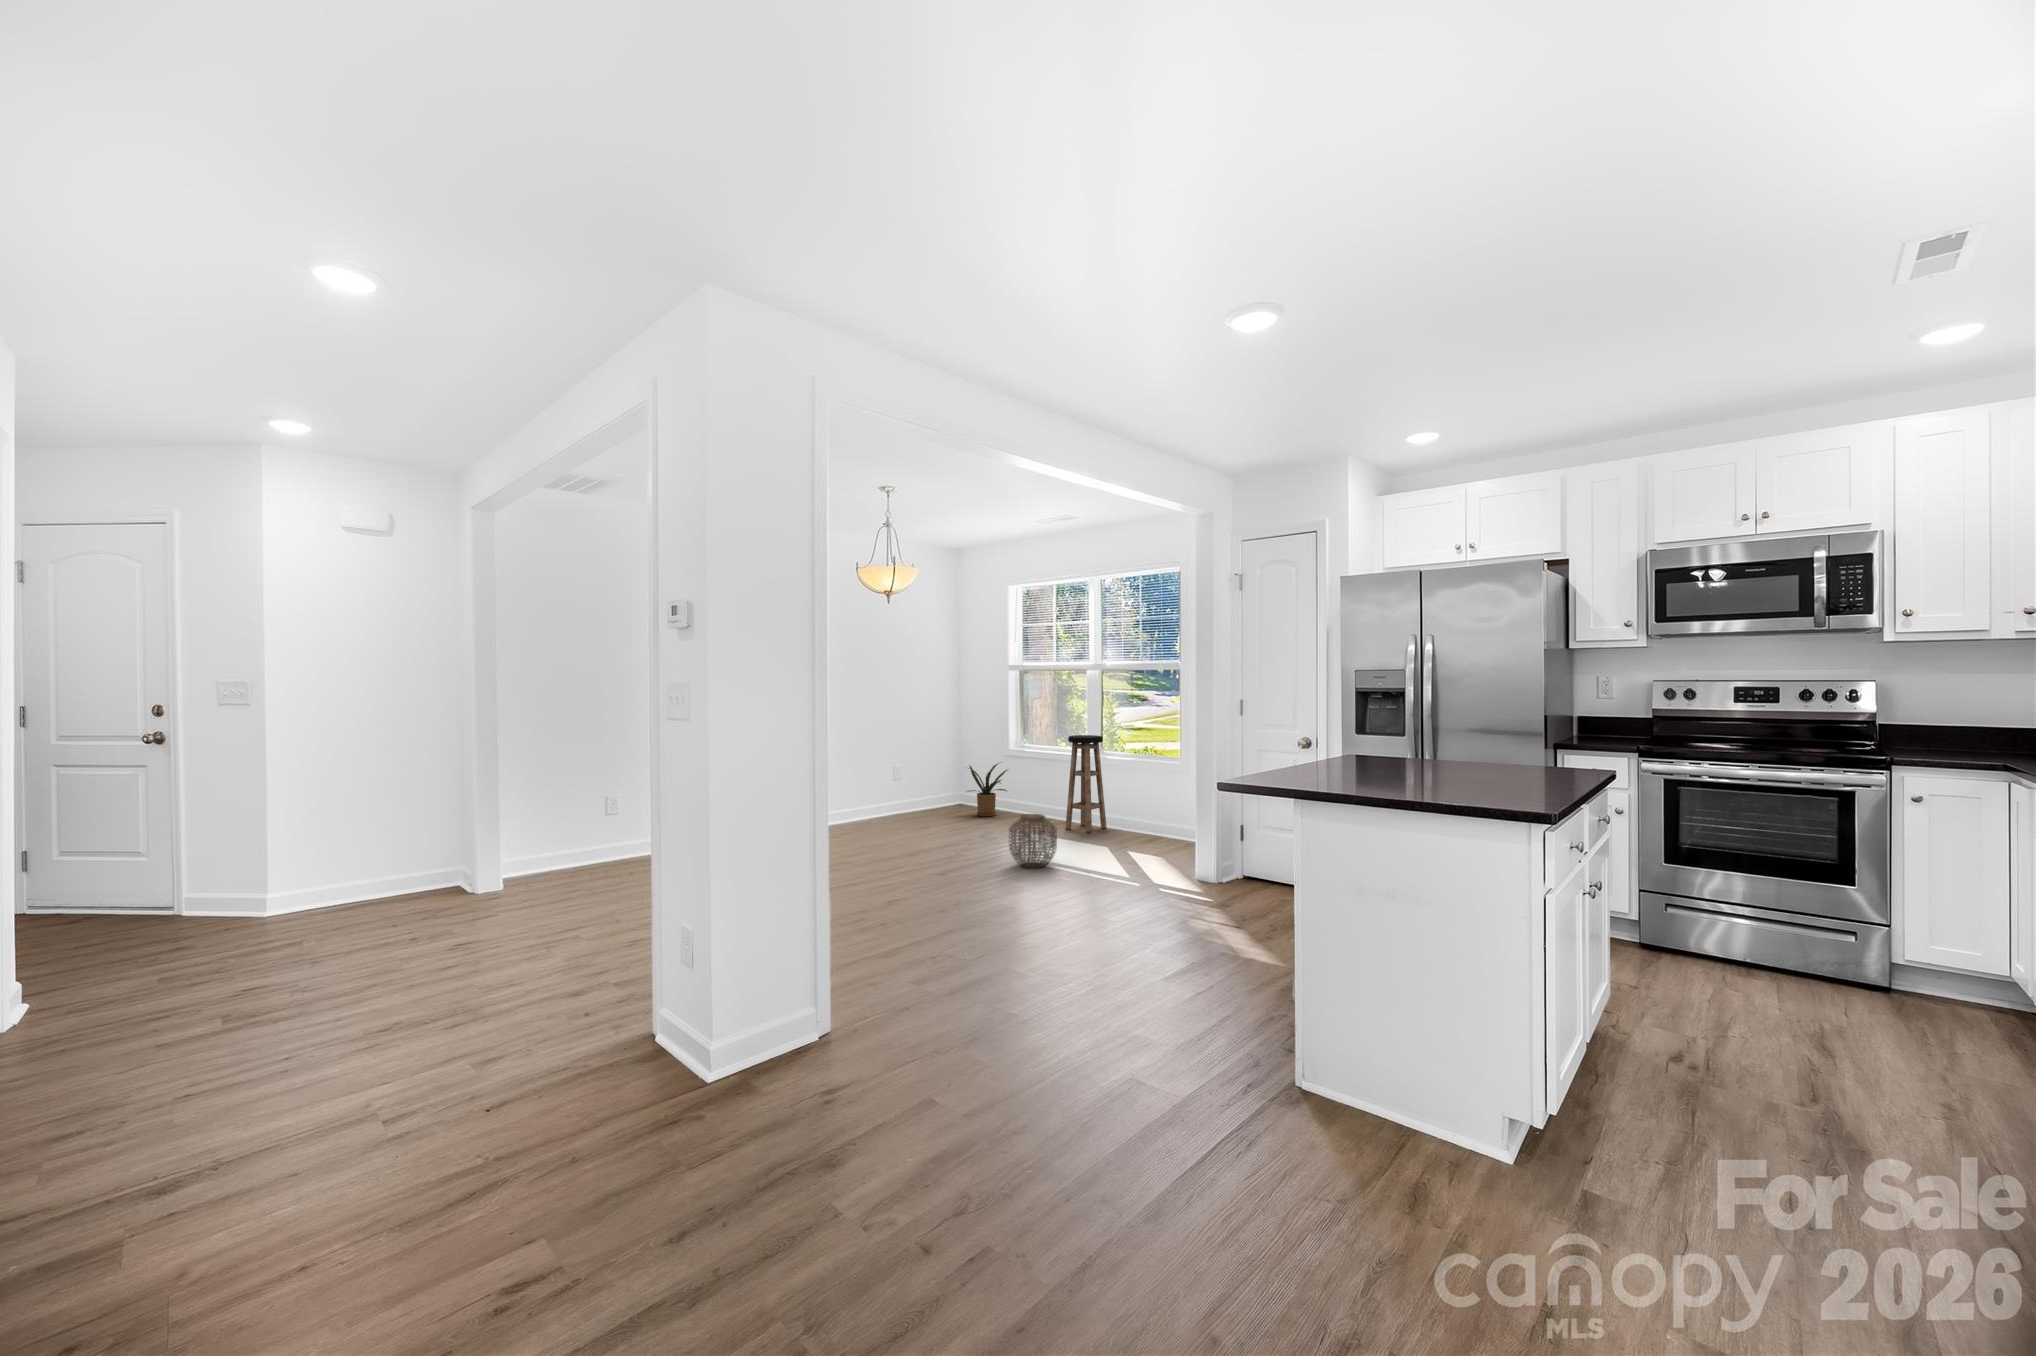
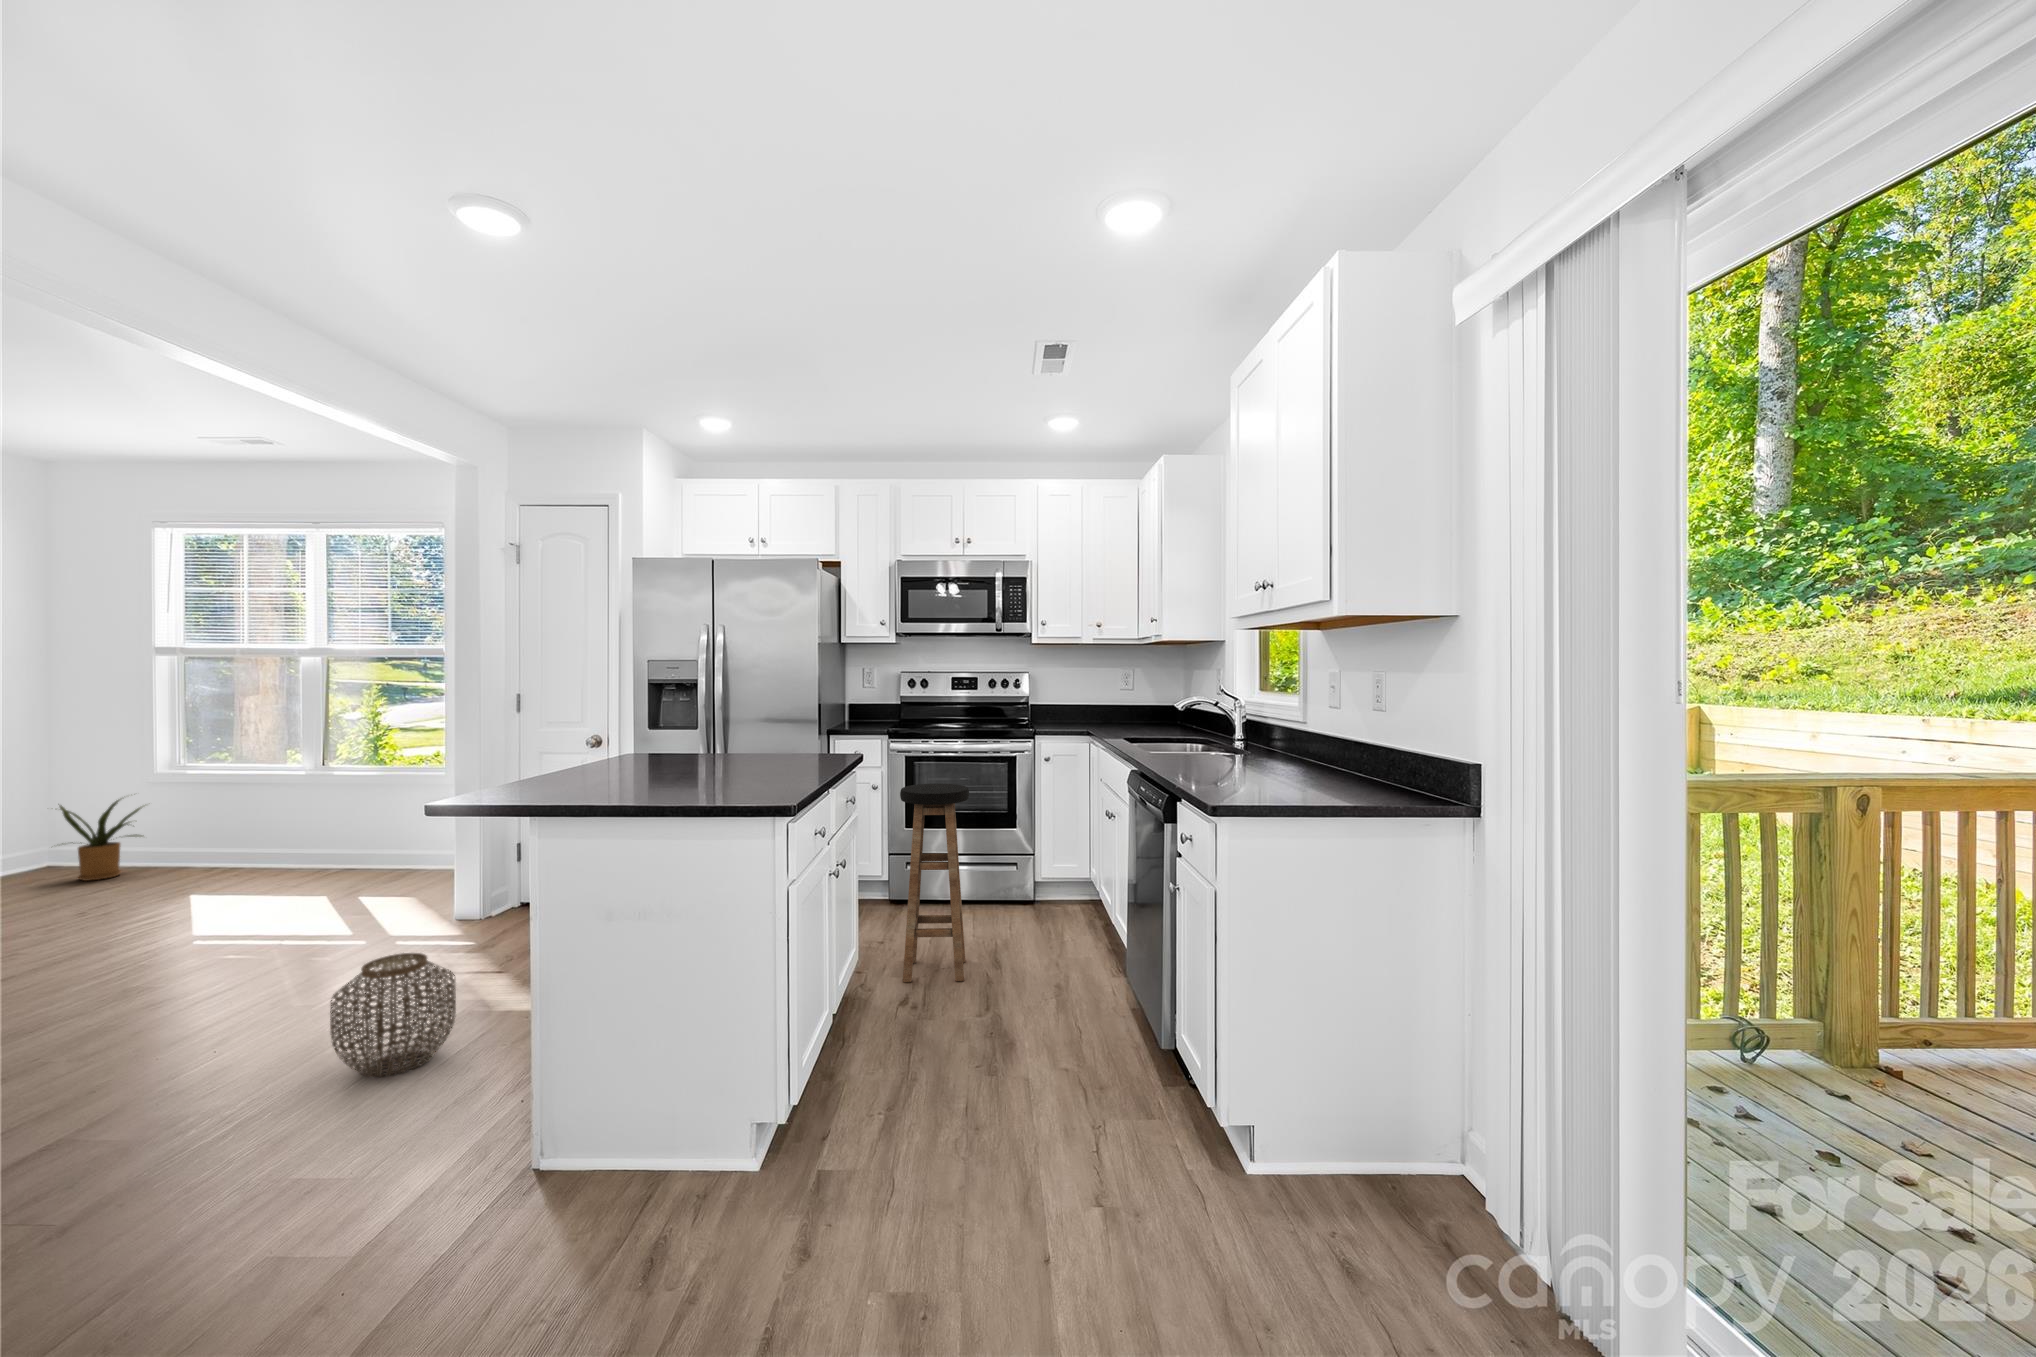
bar stool: present [1066,735,1107,832] -> present [900,783,969,982]
woven basket: present [1009,814,1057,868] -> present [330,953,456,1077]

